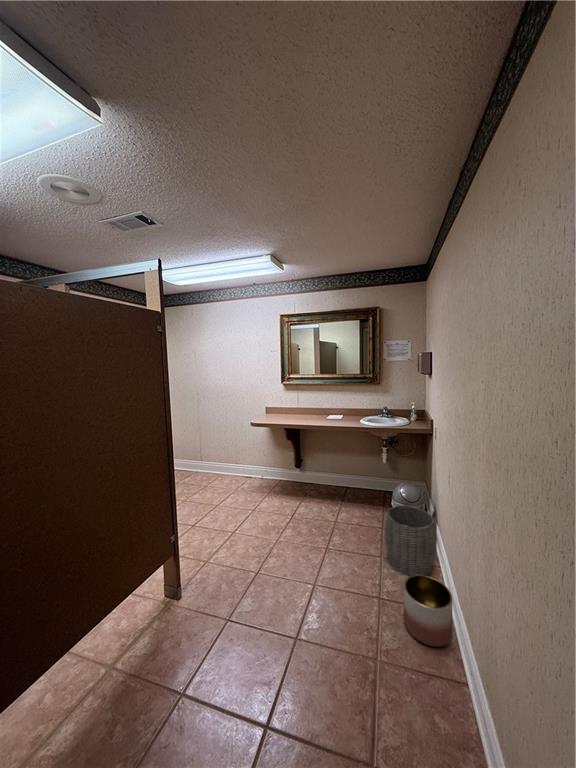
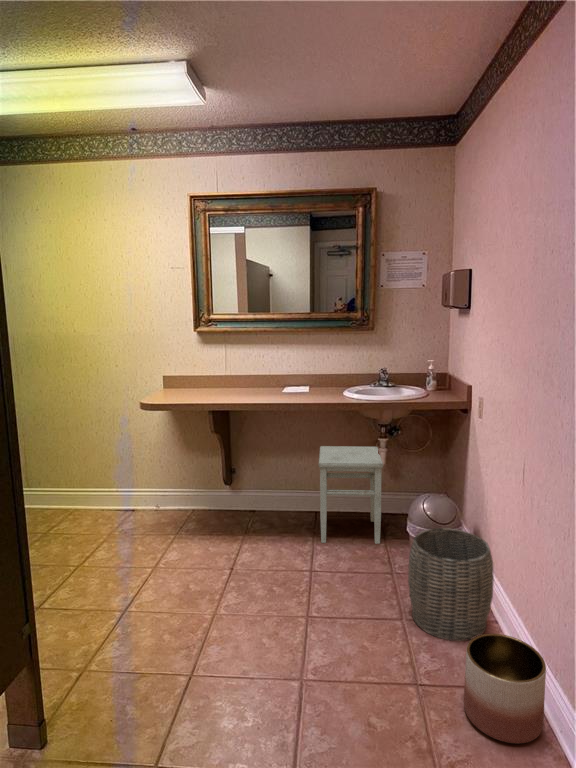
stool: none [343,449,382,510] -> present [318,446,383,544]

